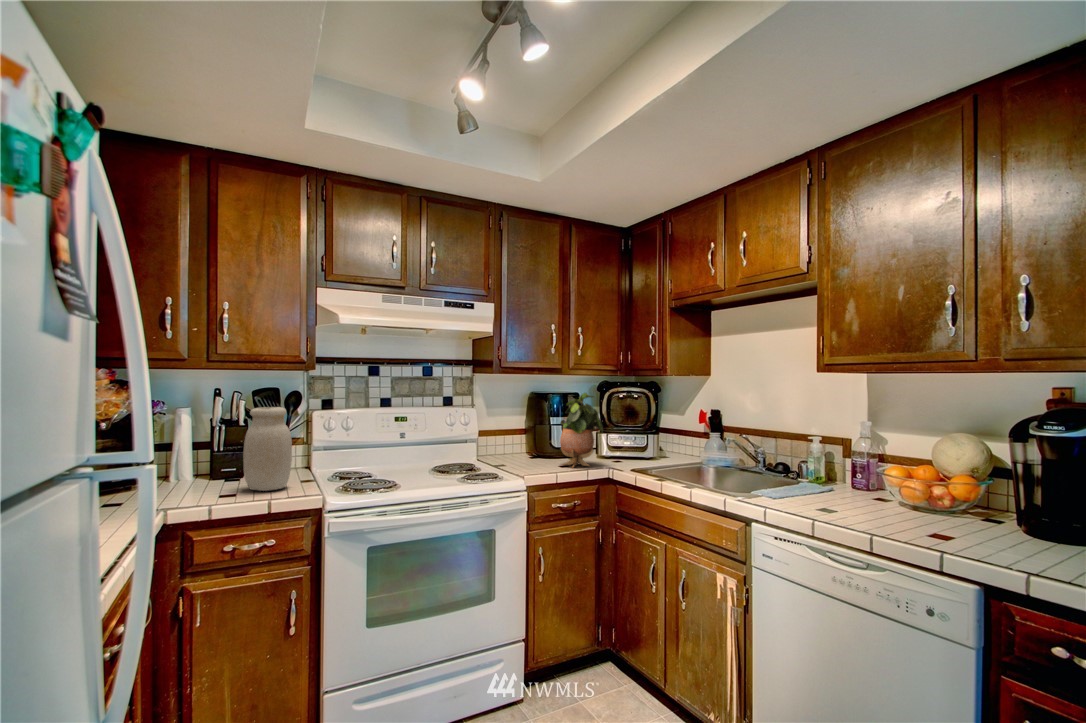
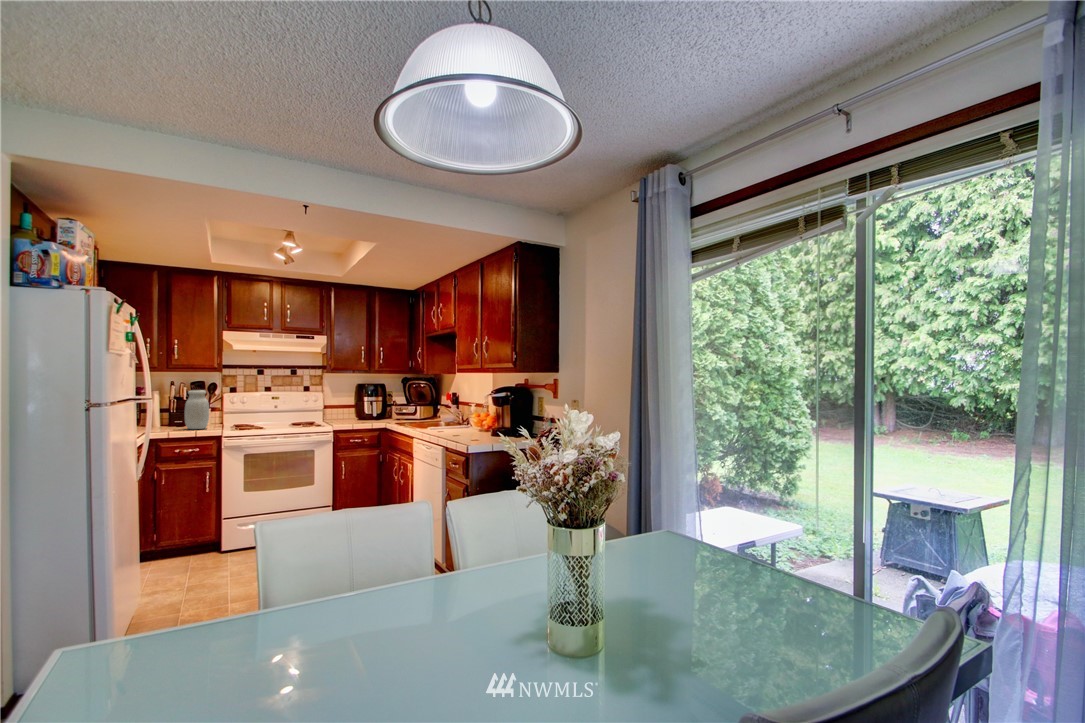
potted plant: present [560,393,603,468] -> none [364,384,388,423]

